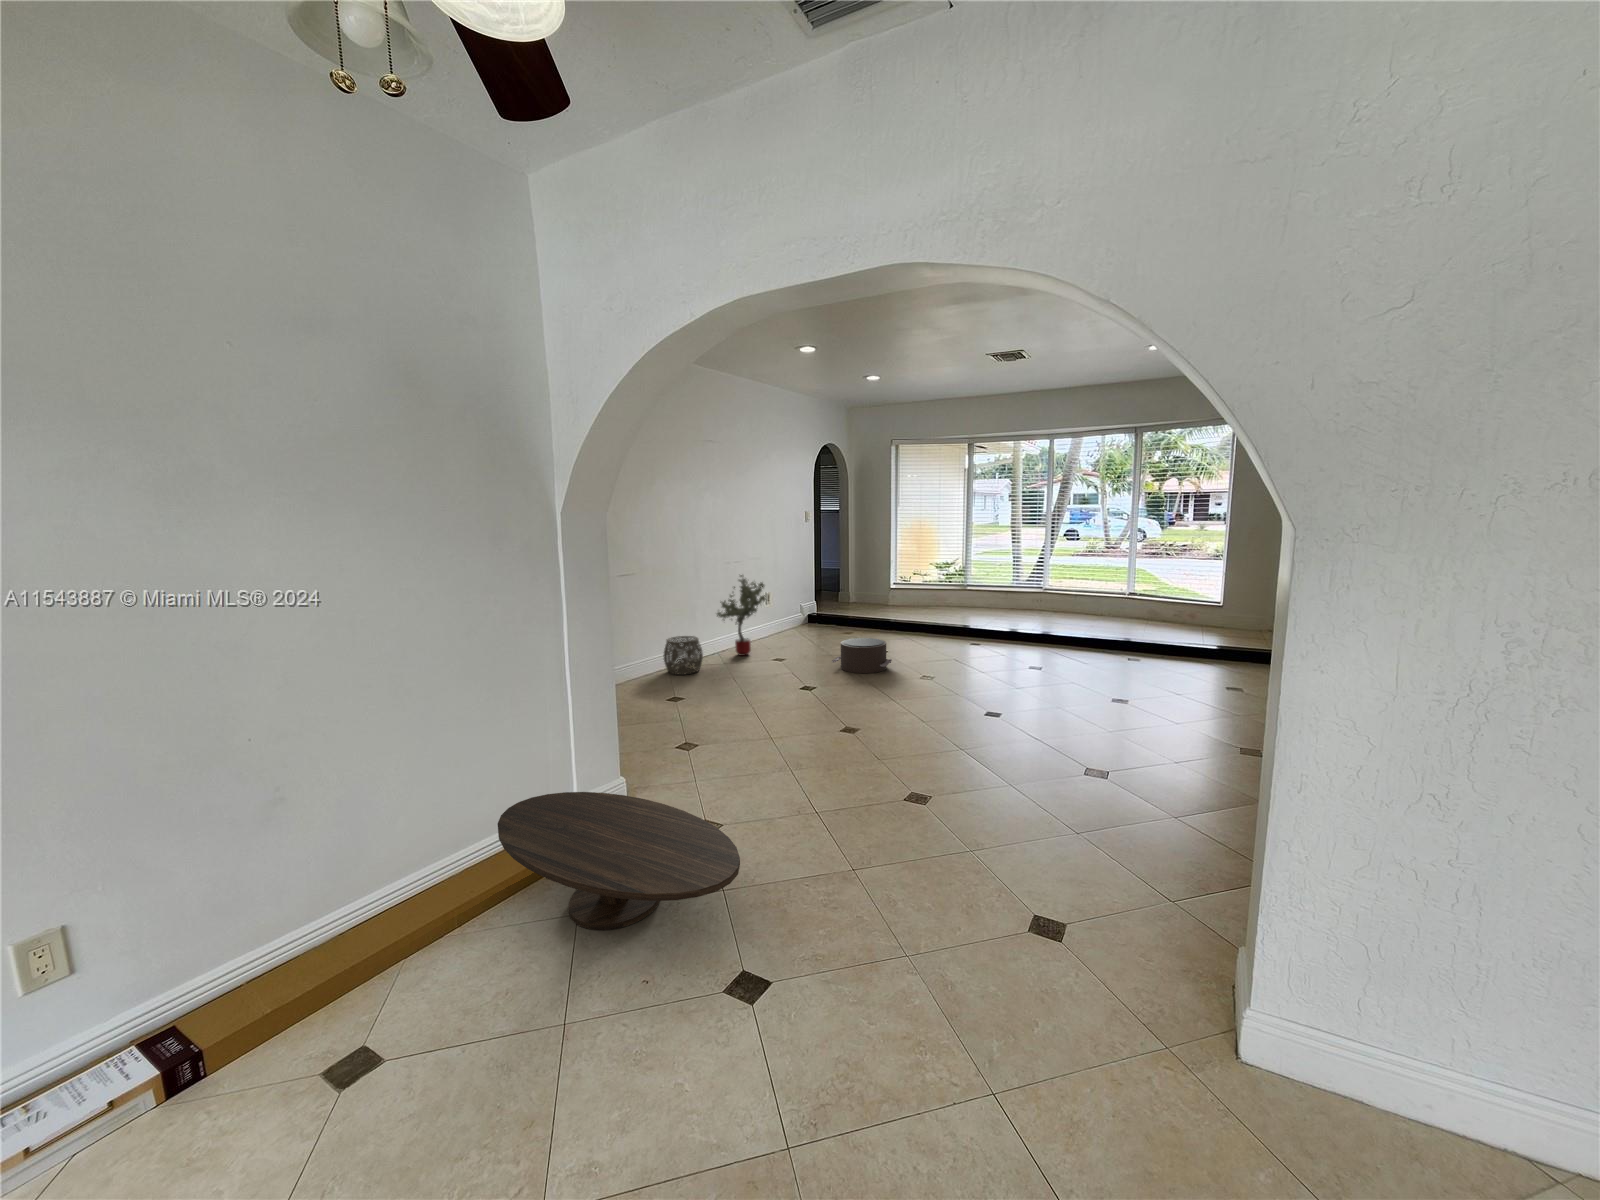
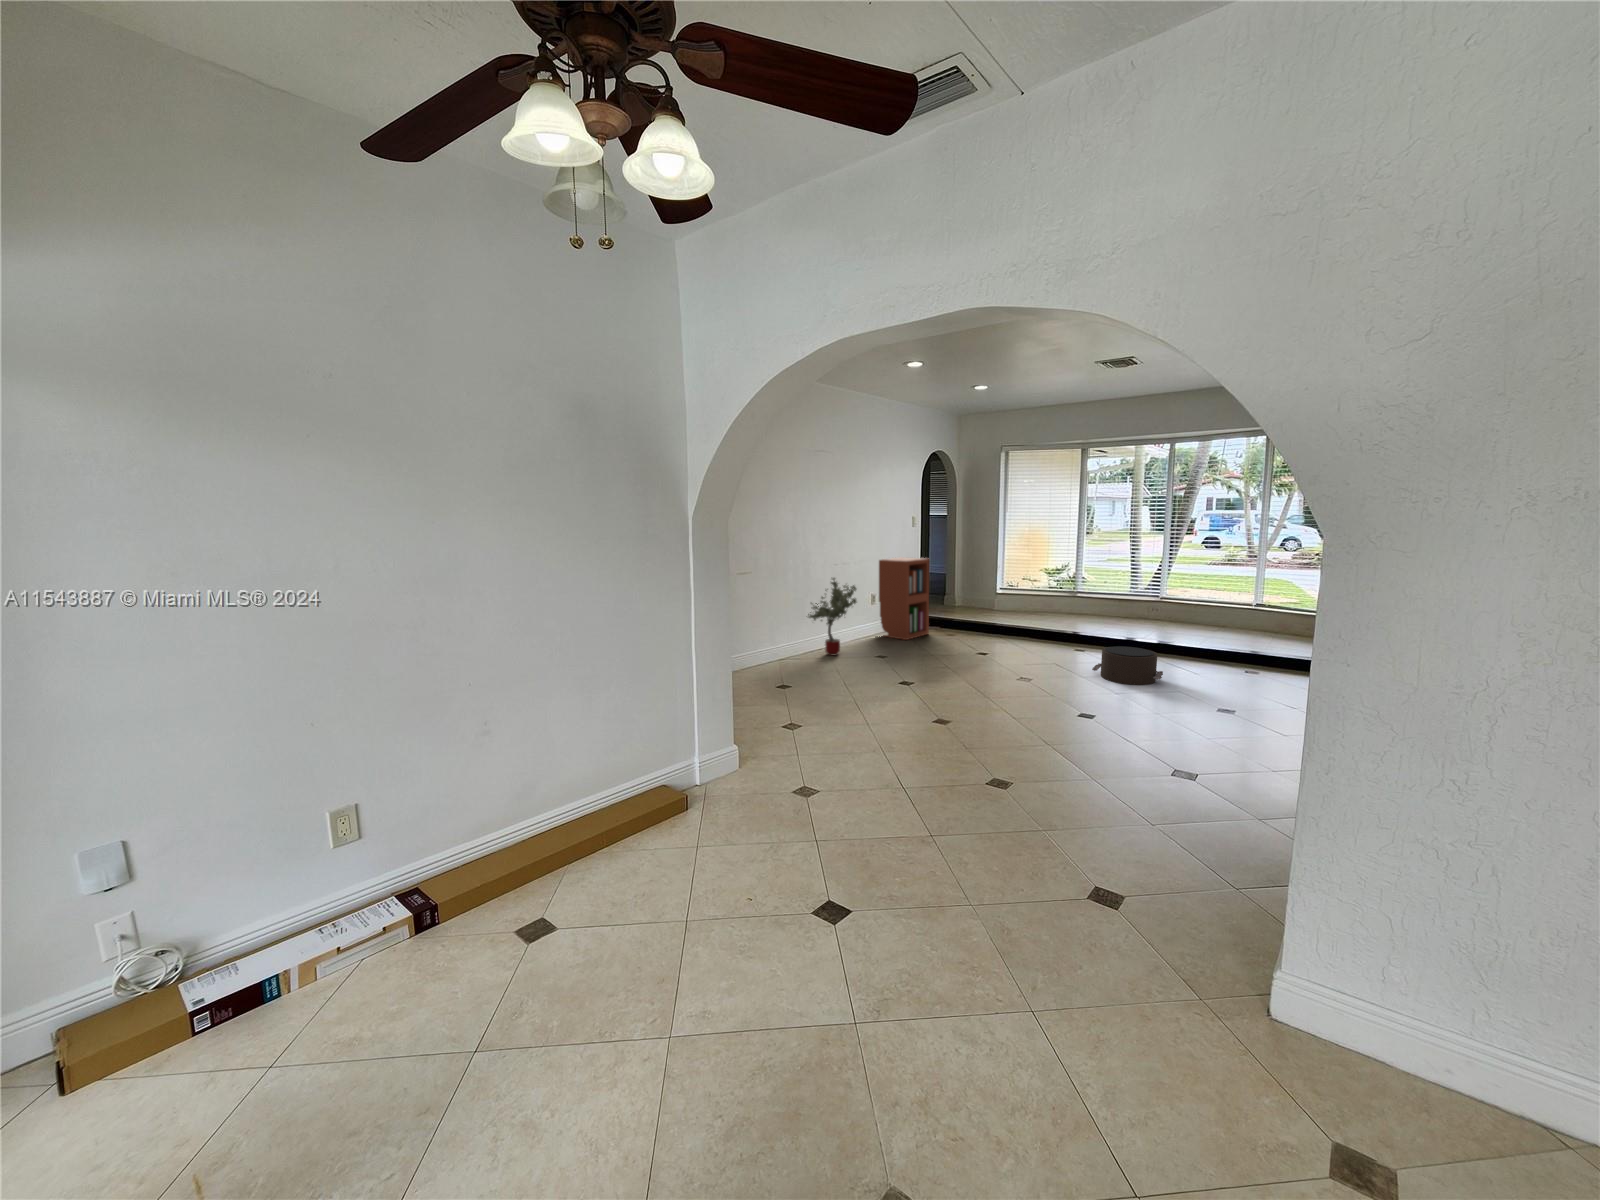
bookshelf: none [777,553,832,637] -> present [879,557,929,640]
woven basket: present [663,636,703,675] -> none [752,634,789,672]
pouf: present [832,638,892,673] -> present [1092,646,1163,685]
coffee table: present [498,792,740,930] -> none [493,791,697,948]

